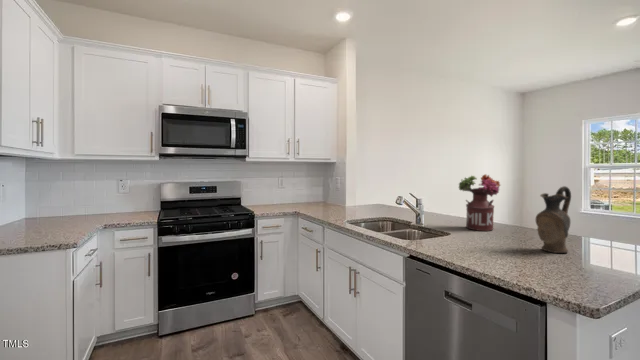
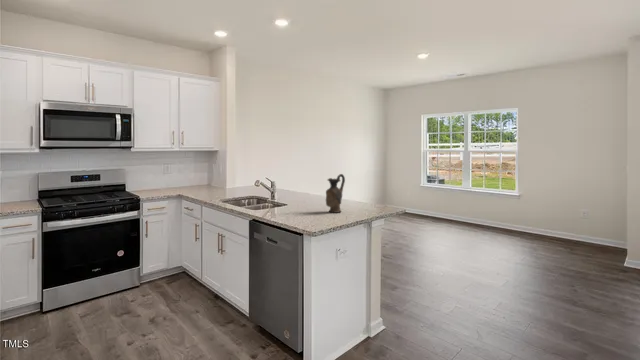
flower arrangement: present [459,174,500,231] -> none [296,165,323,204]

